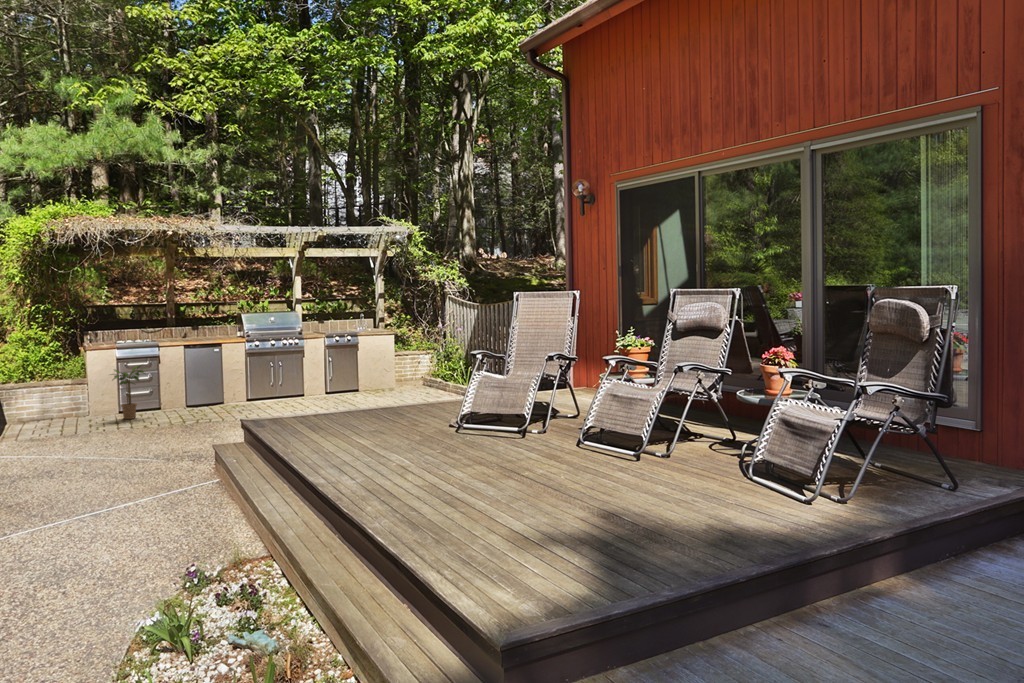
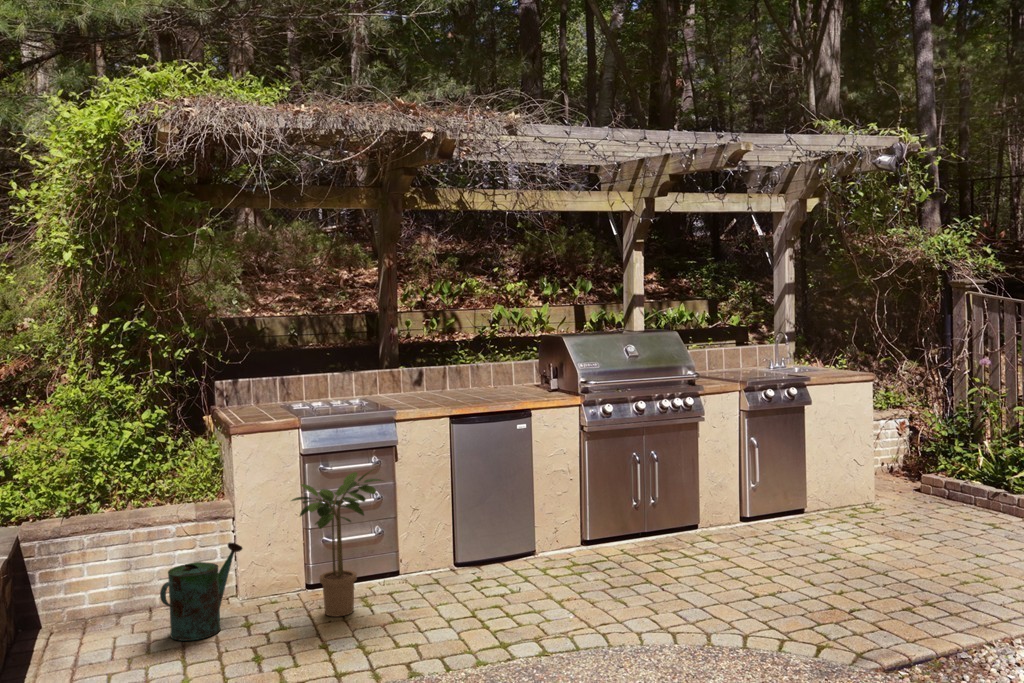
watering can: none [54,392,91,425] -> present [160,543,242,641]

